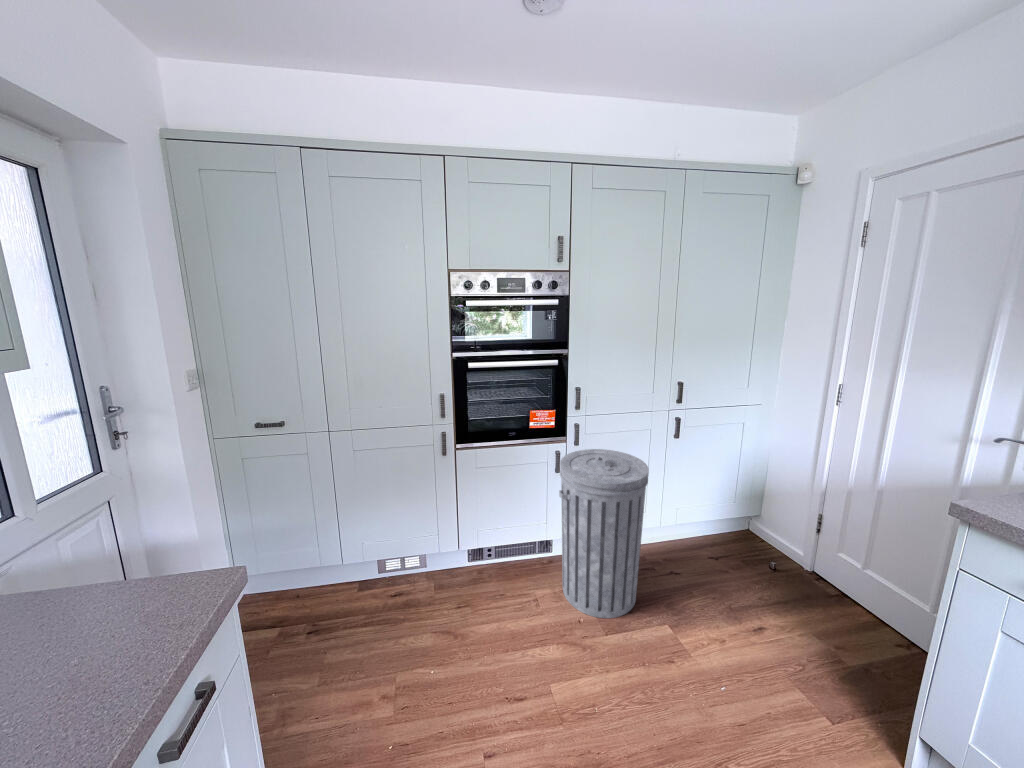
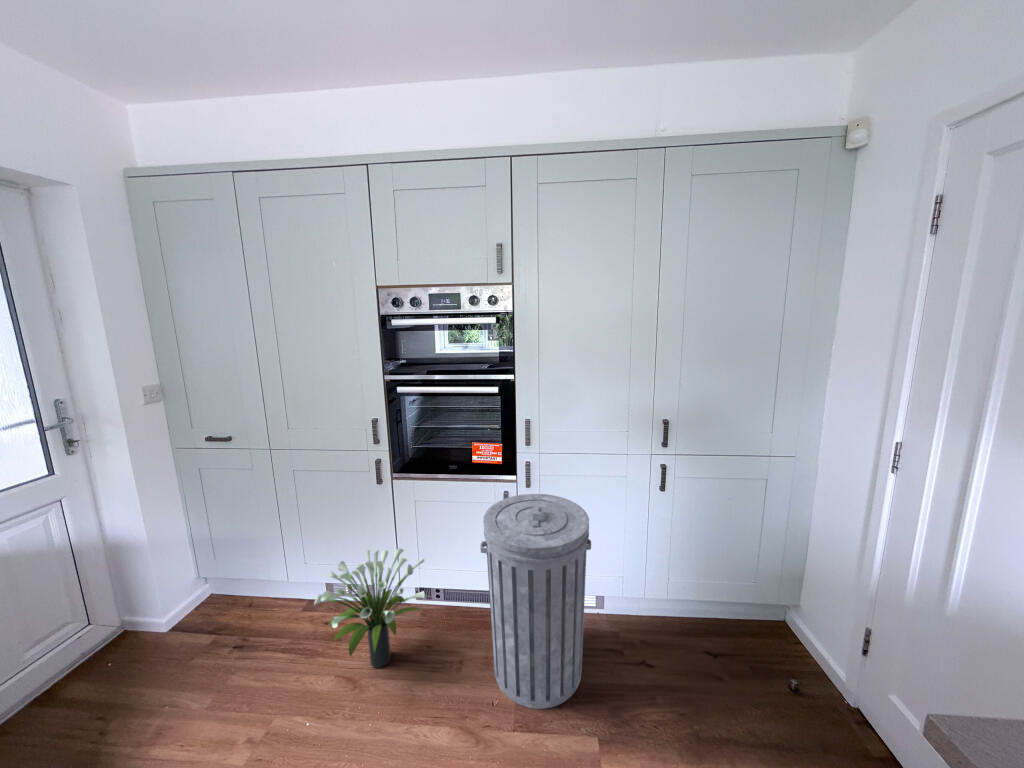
potted plant: none [415,512,513,619] -> present [314,549,426,668]

